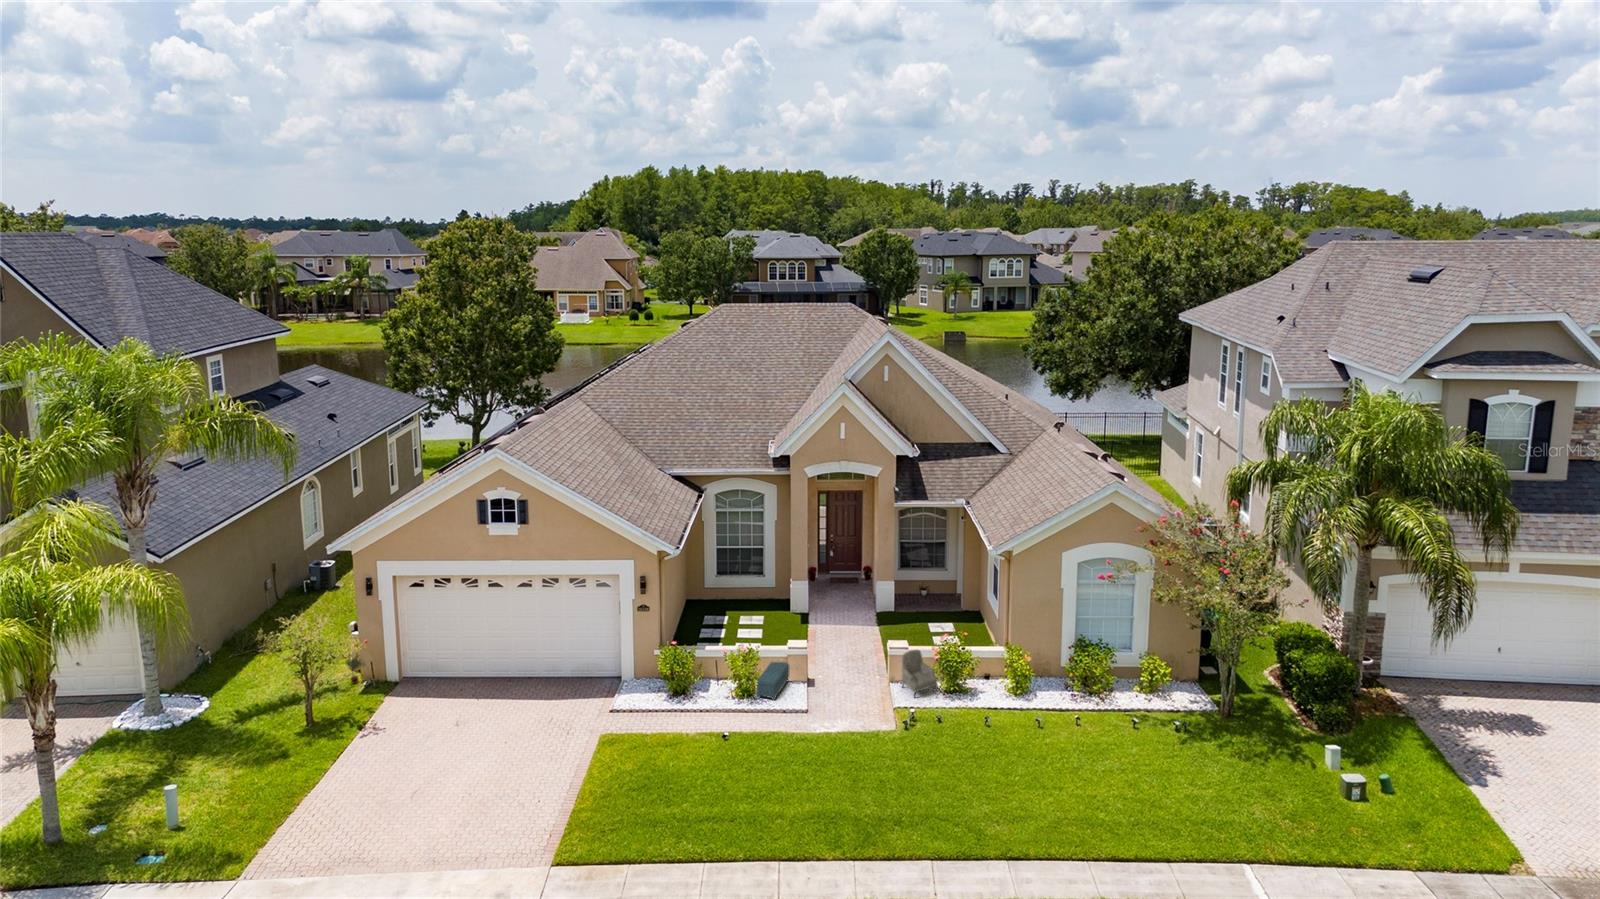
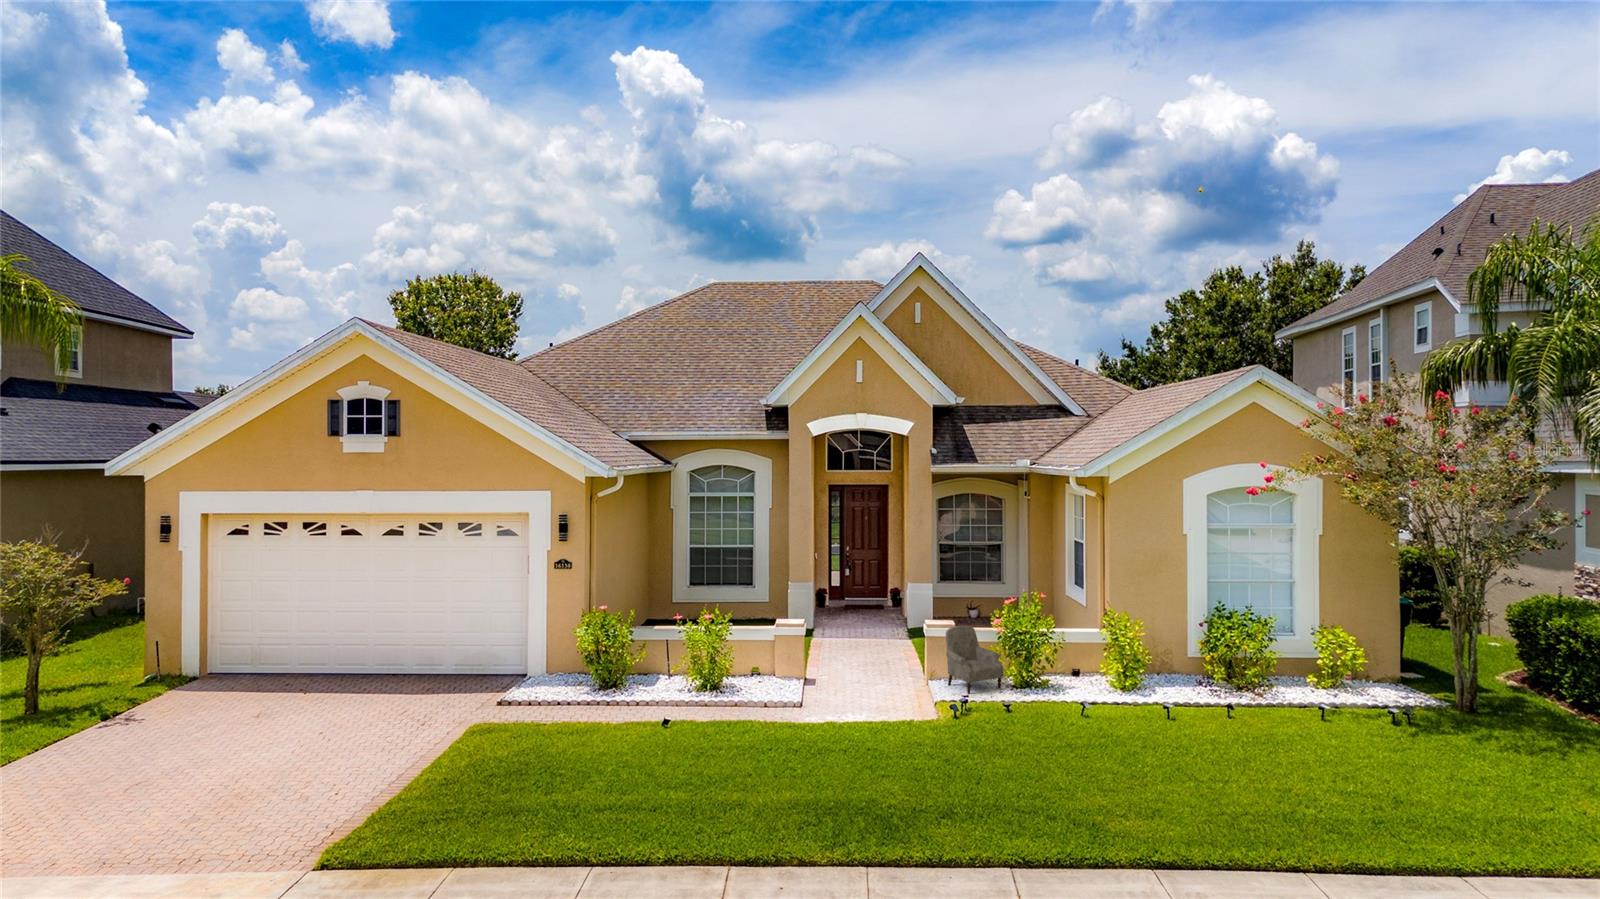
potted tree: present [346,653,365,684] -> none [121,630,156,682]
bench: present [757,660,790,700] -> none [721,647,775,696]

